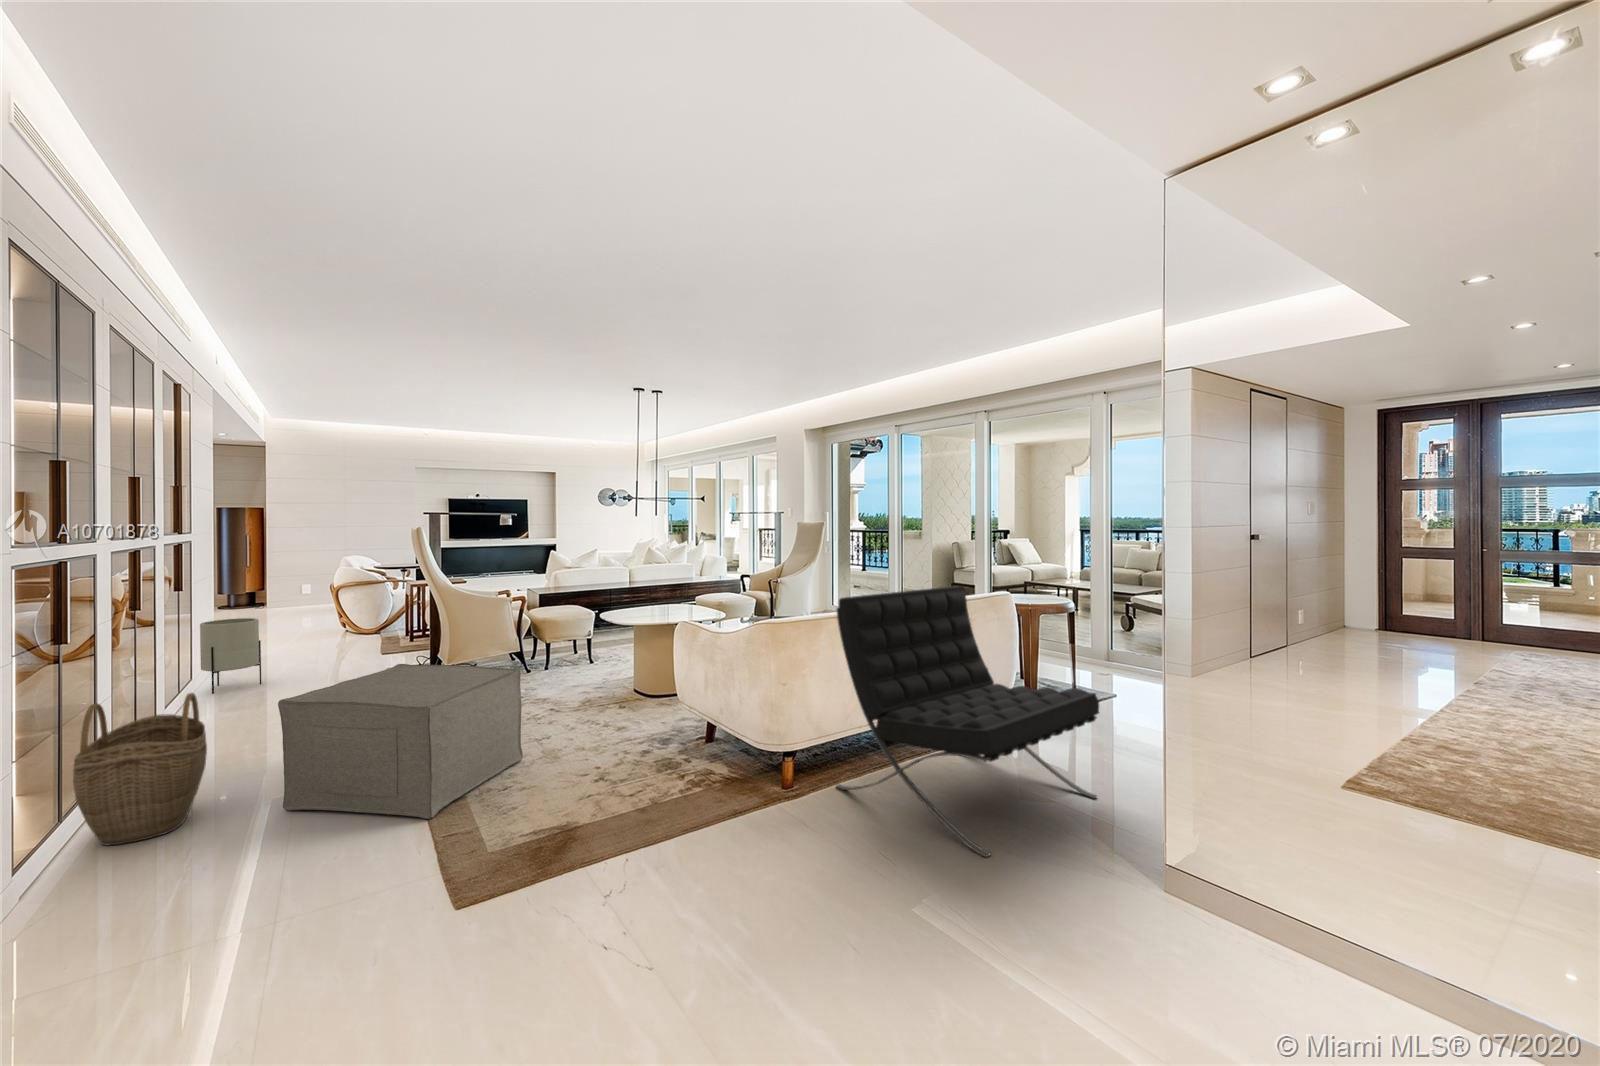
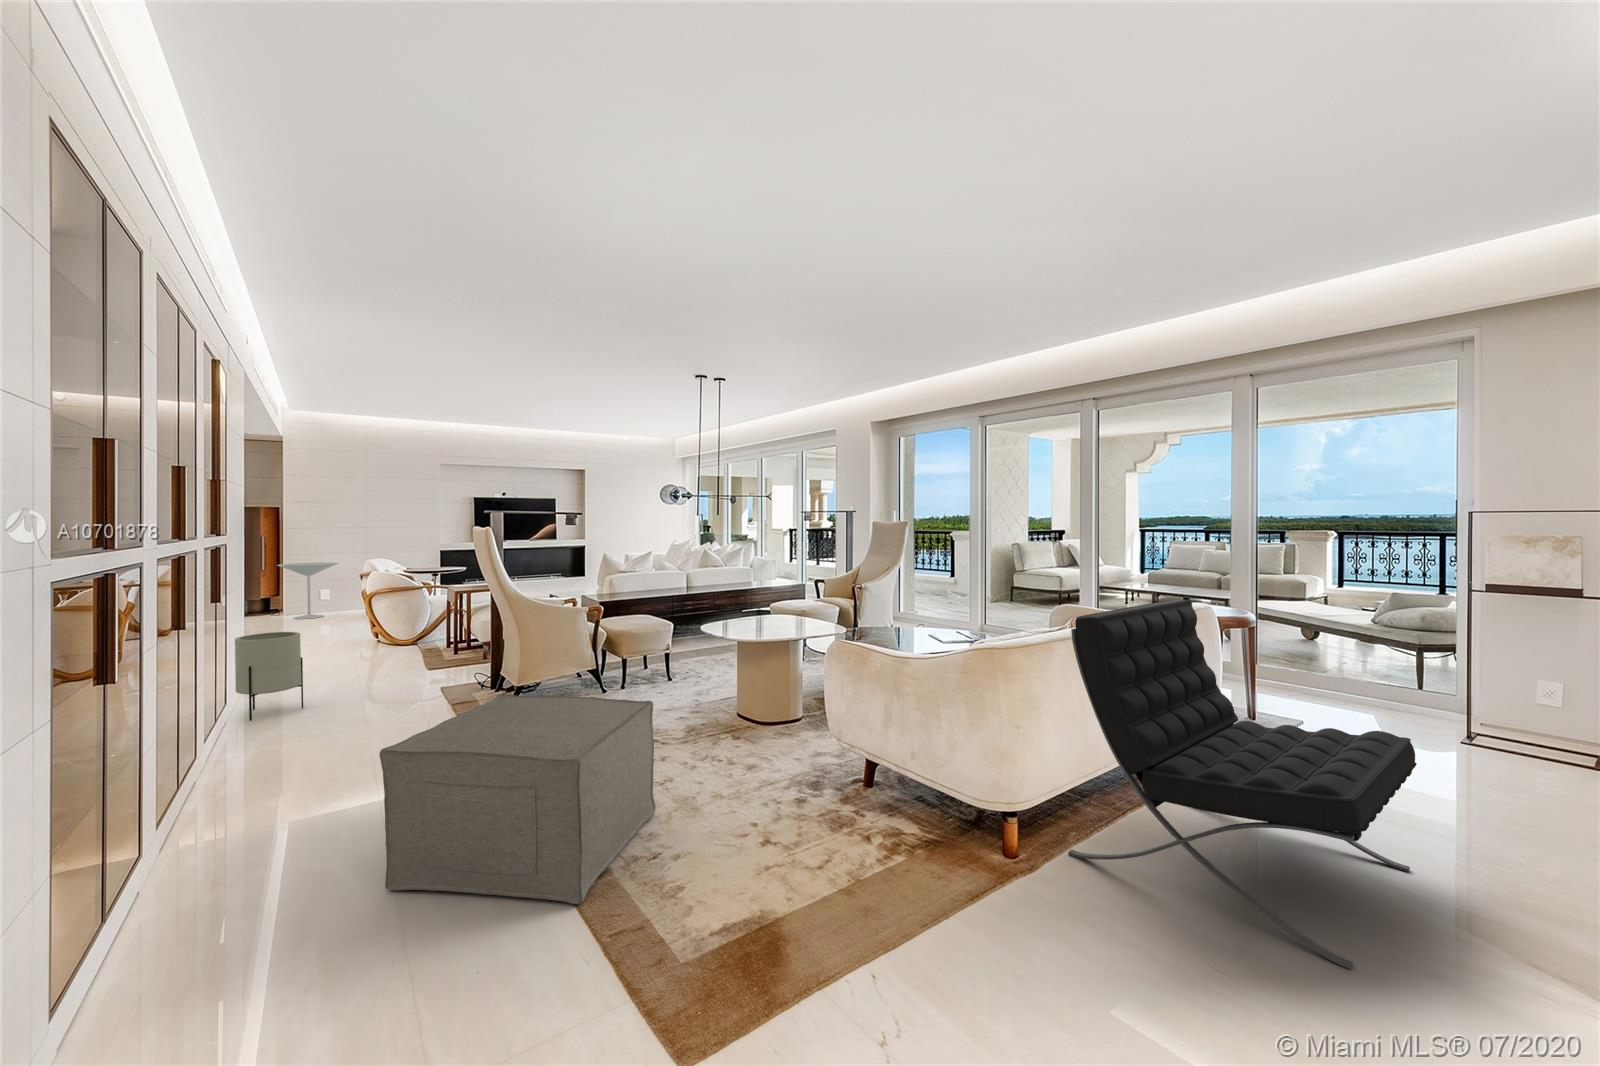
side table: none [261,560,319,612] -> present [278,562,338,619]
woven basket: present [73,693,207,845] -> none [127,741,287,949]

